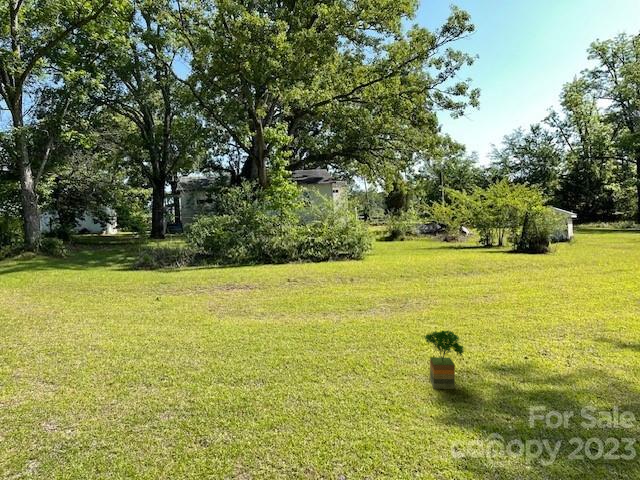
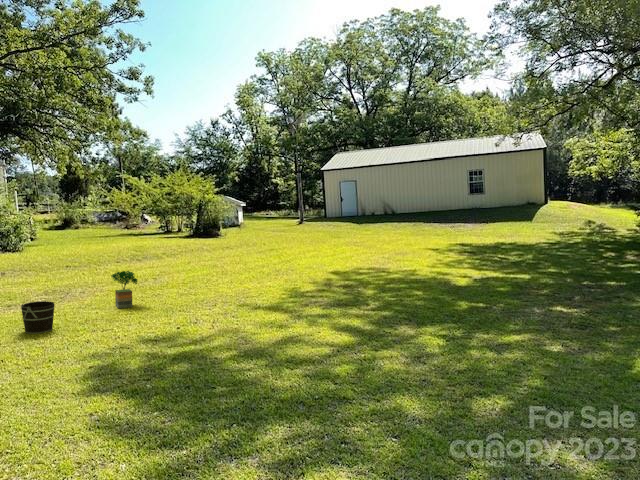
bucket: none [299,375,342,432] -> present [21,301,54,334]

